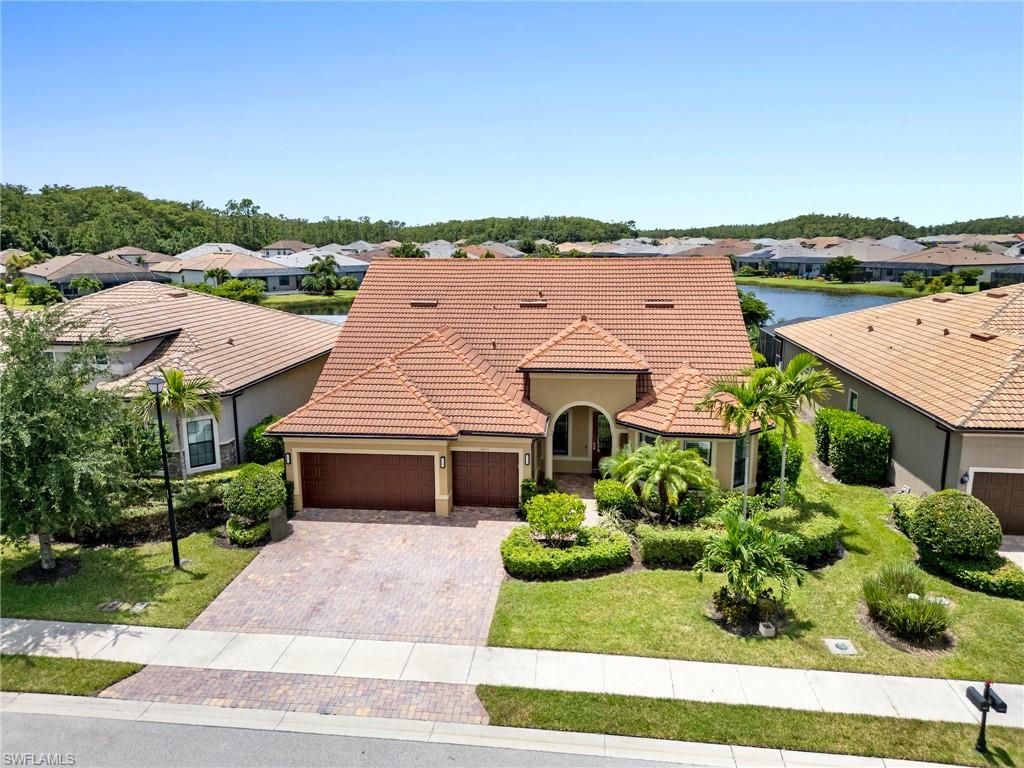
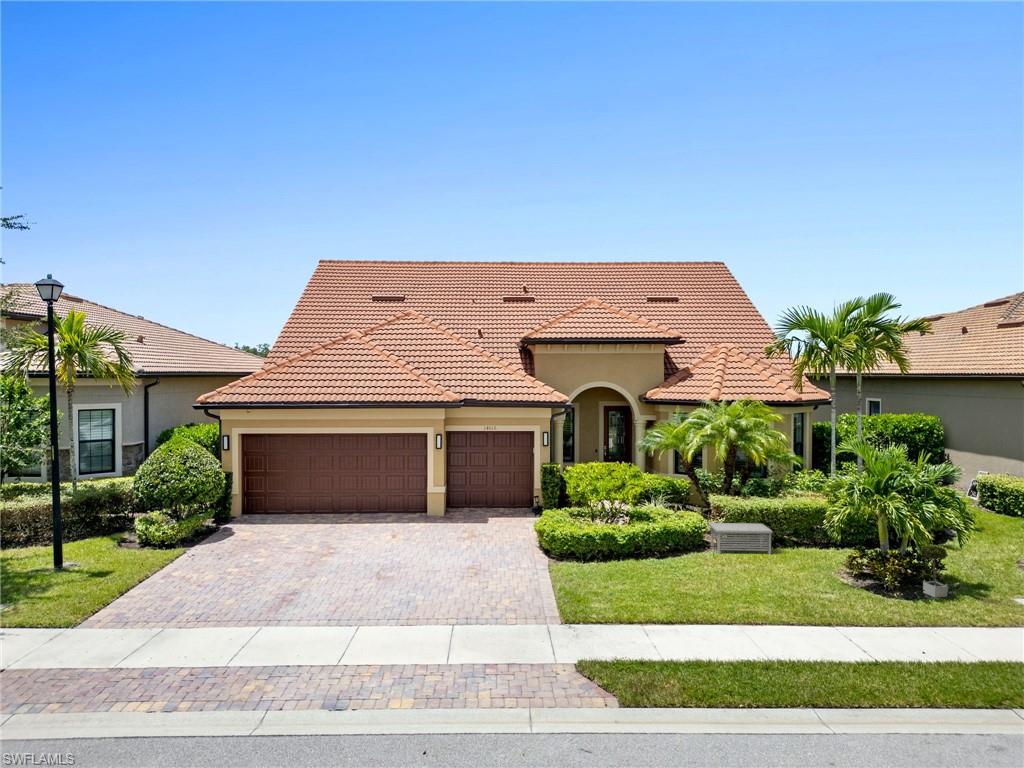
trash can: present [269,505,288,541] -> none [198,492,222,542]
storage bench: none [630,548,673,578] -> present [709,523,772,554]

